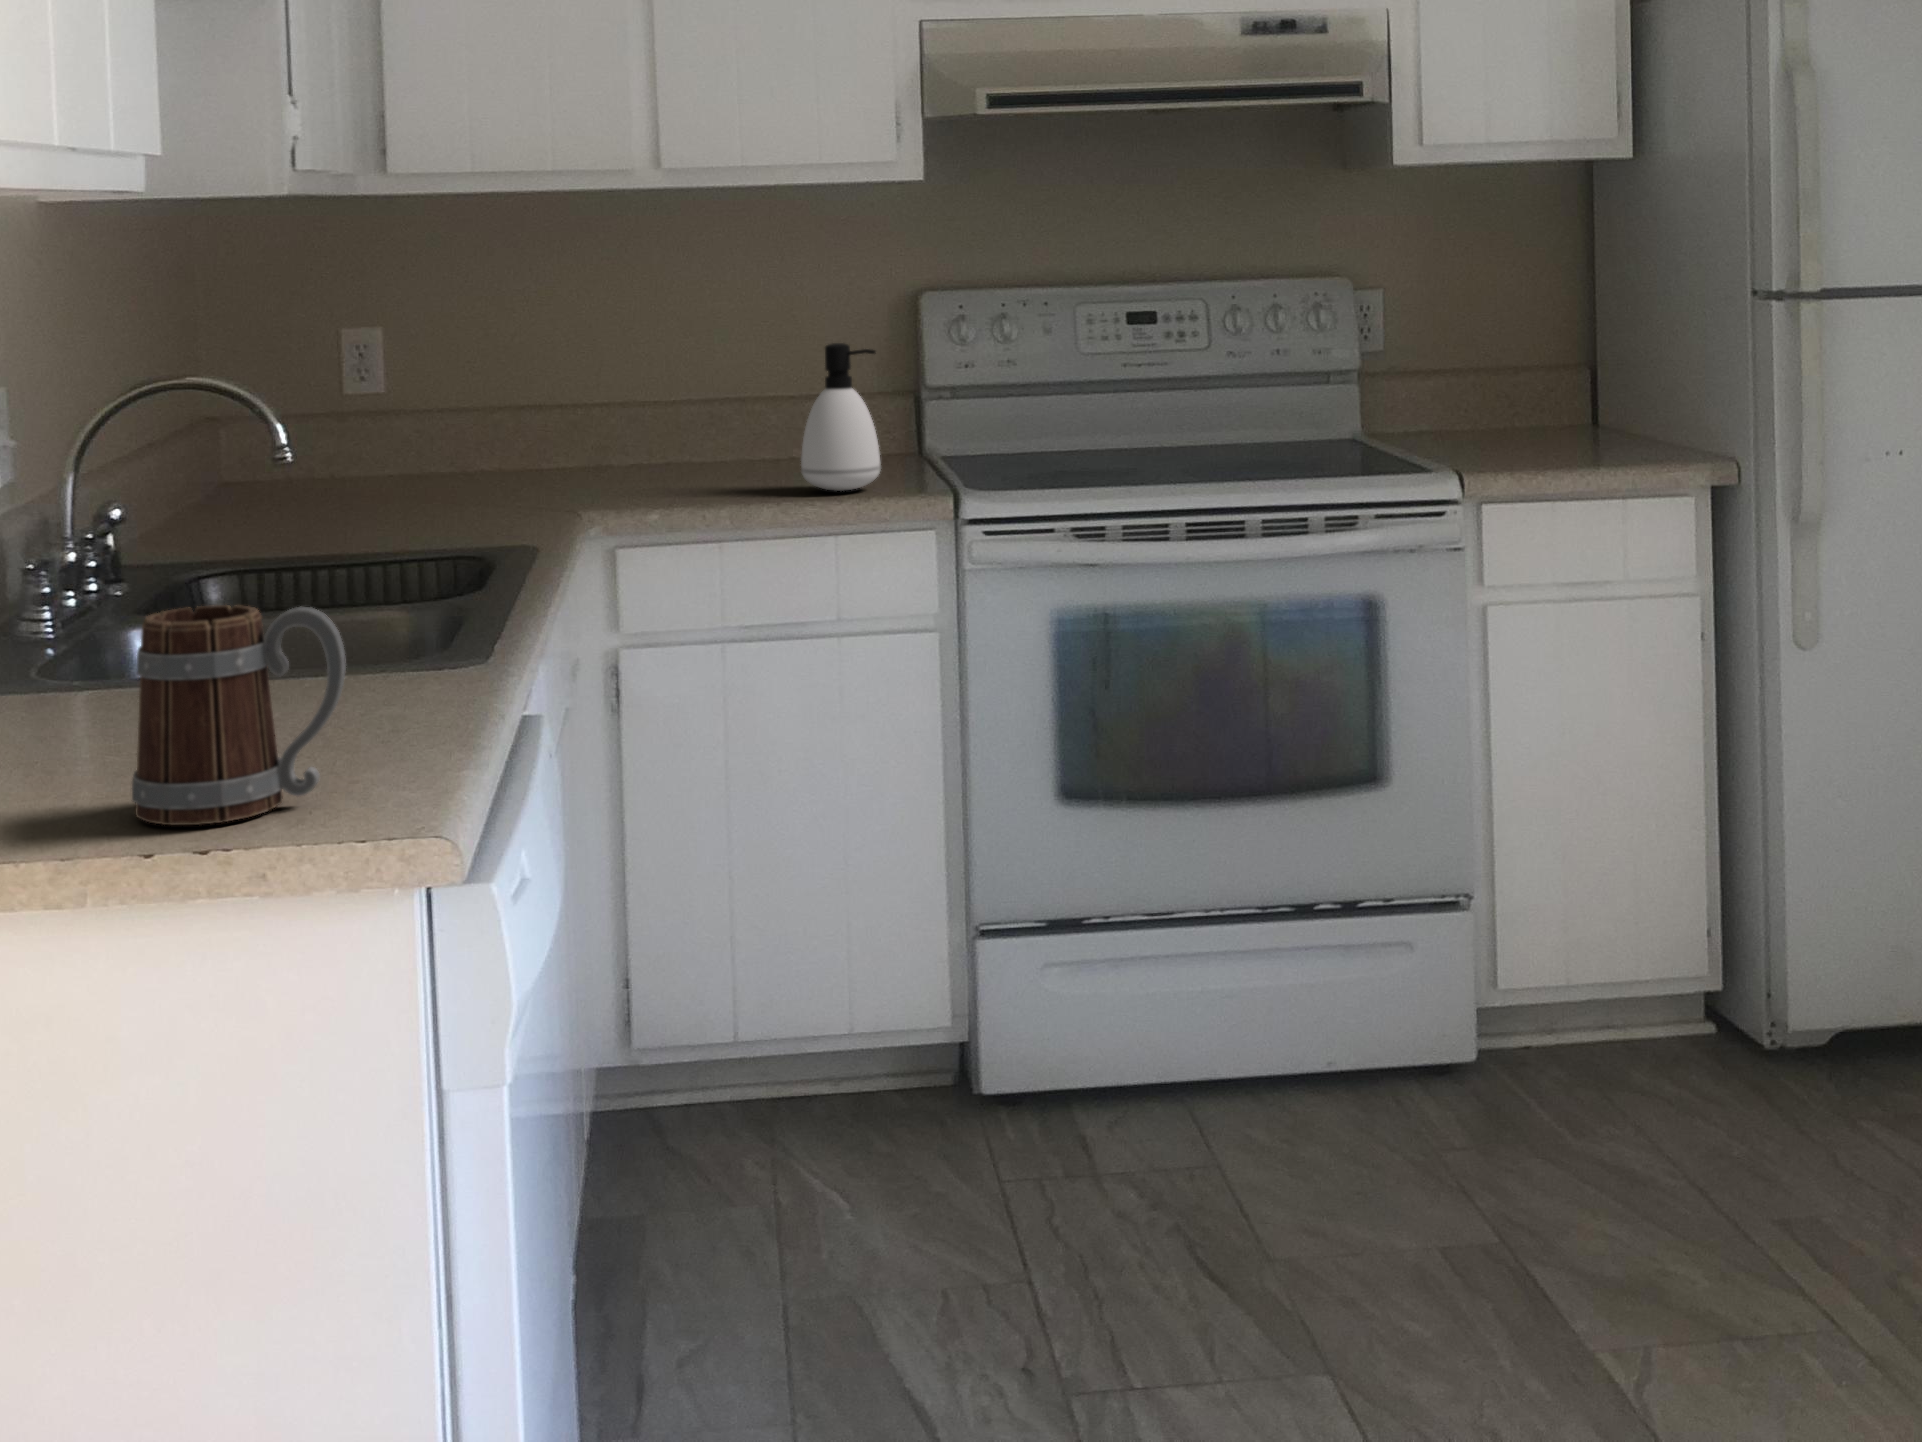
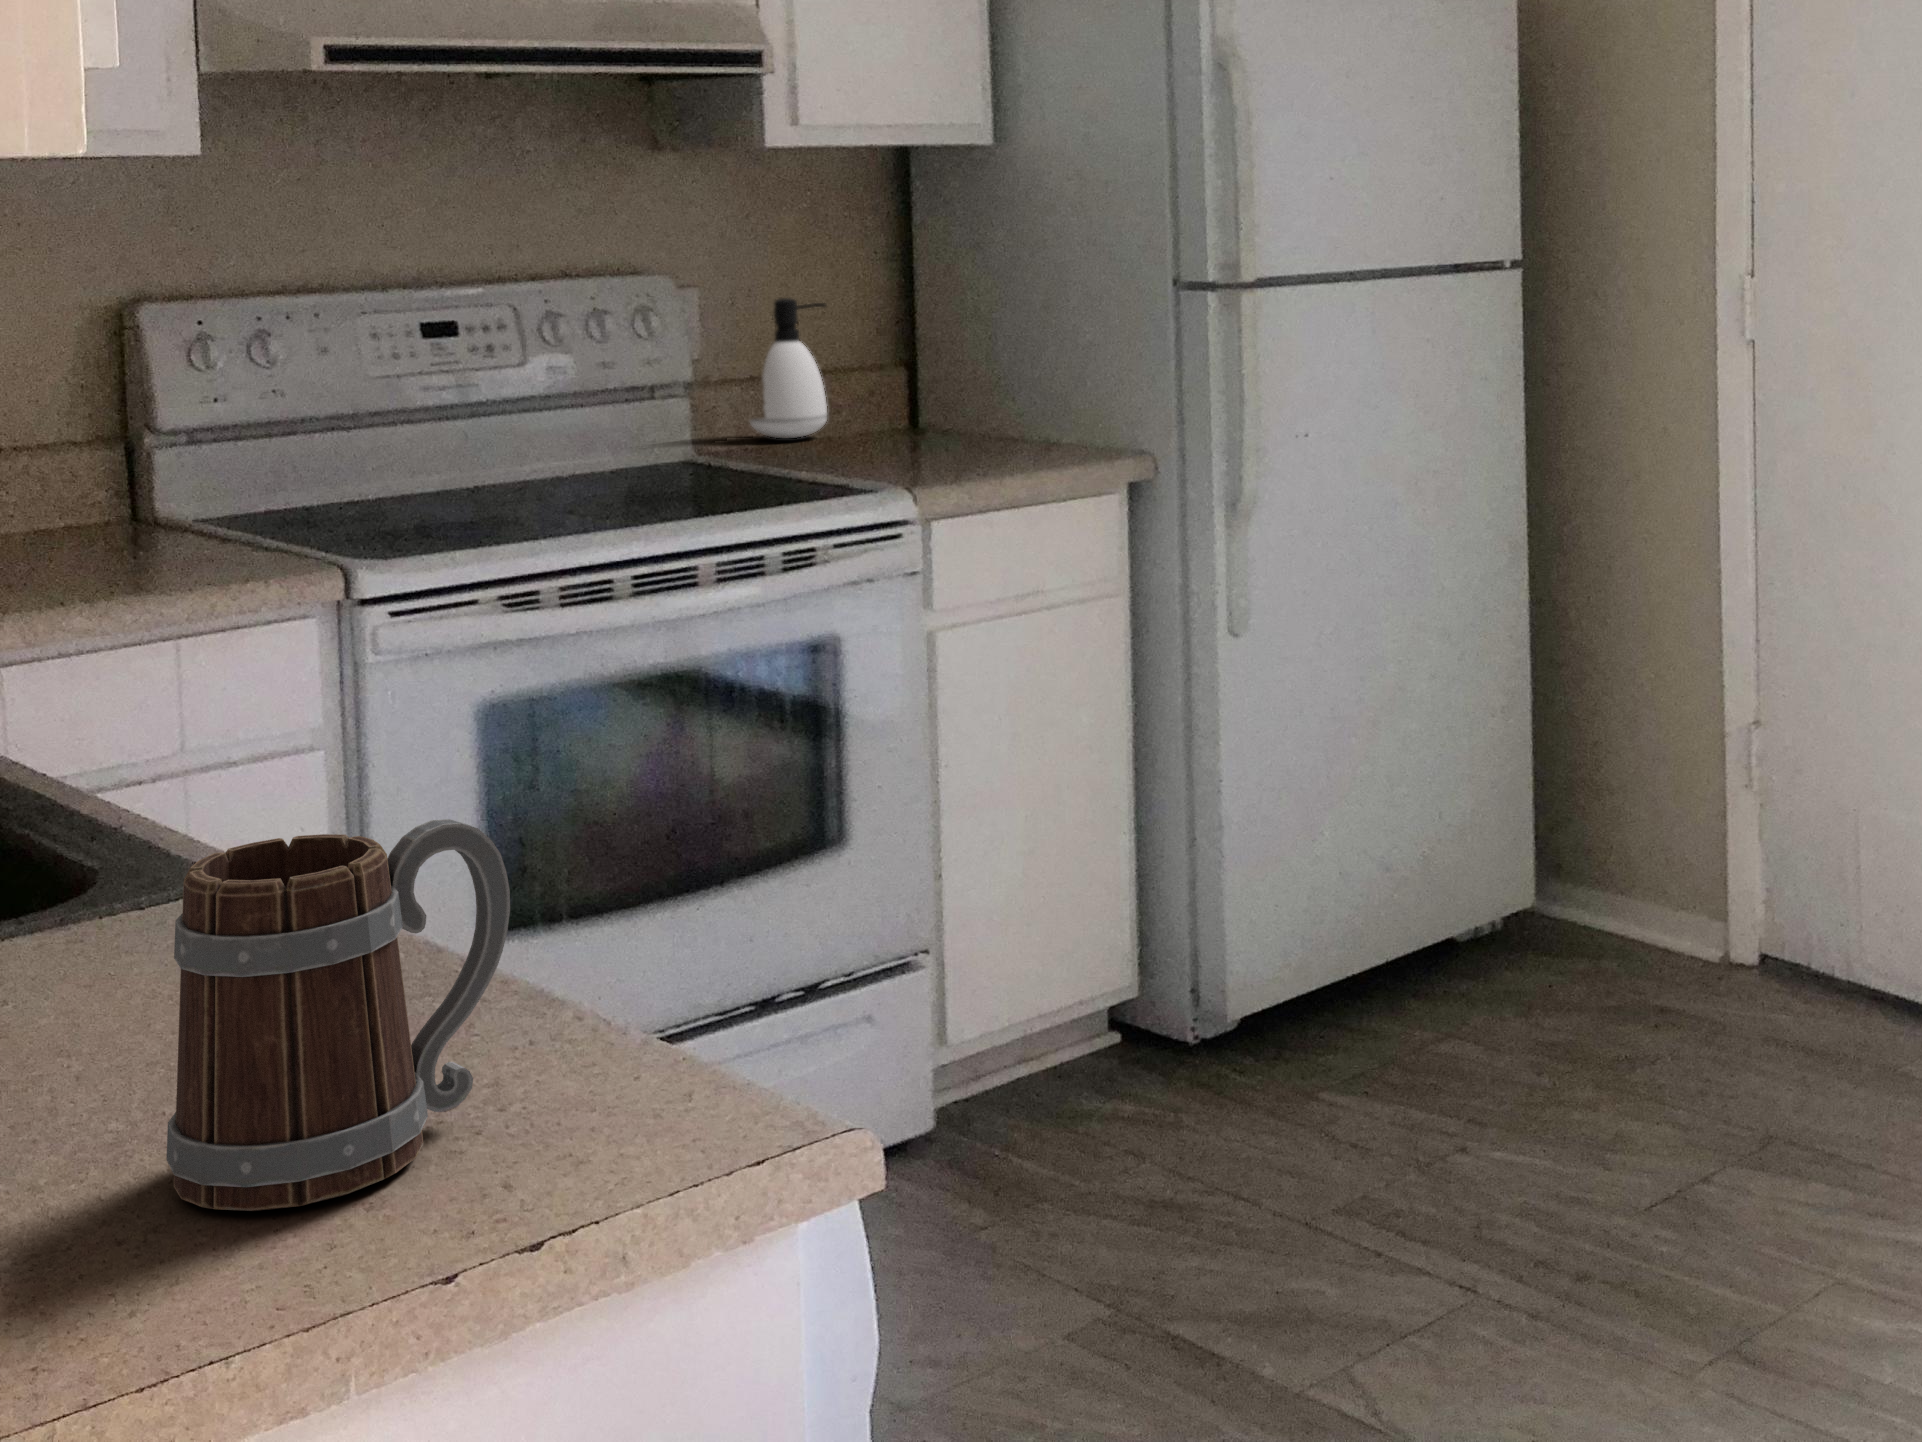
soap dispenser: present [801,343,881,491] -> present [750,298,827,438]

